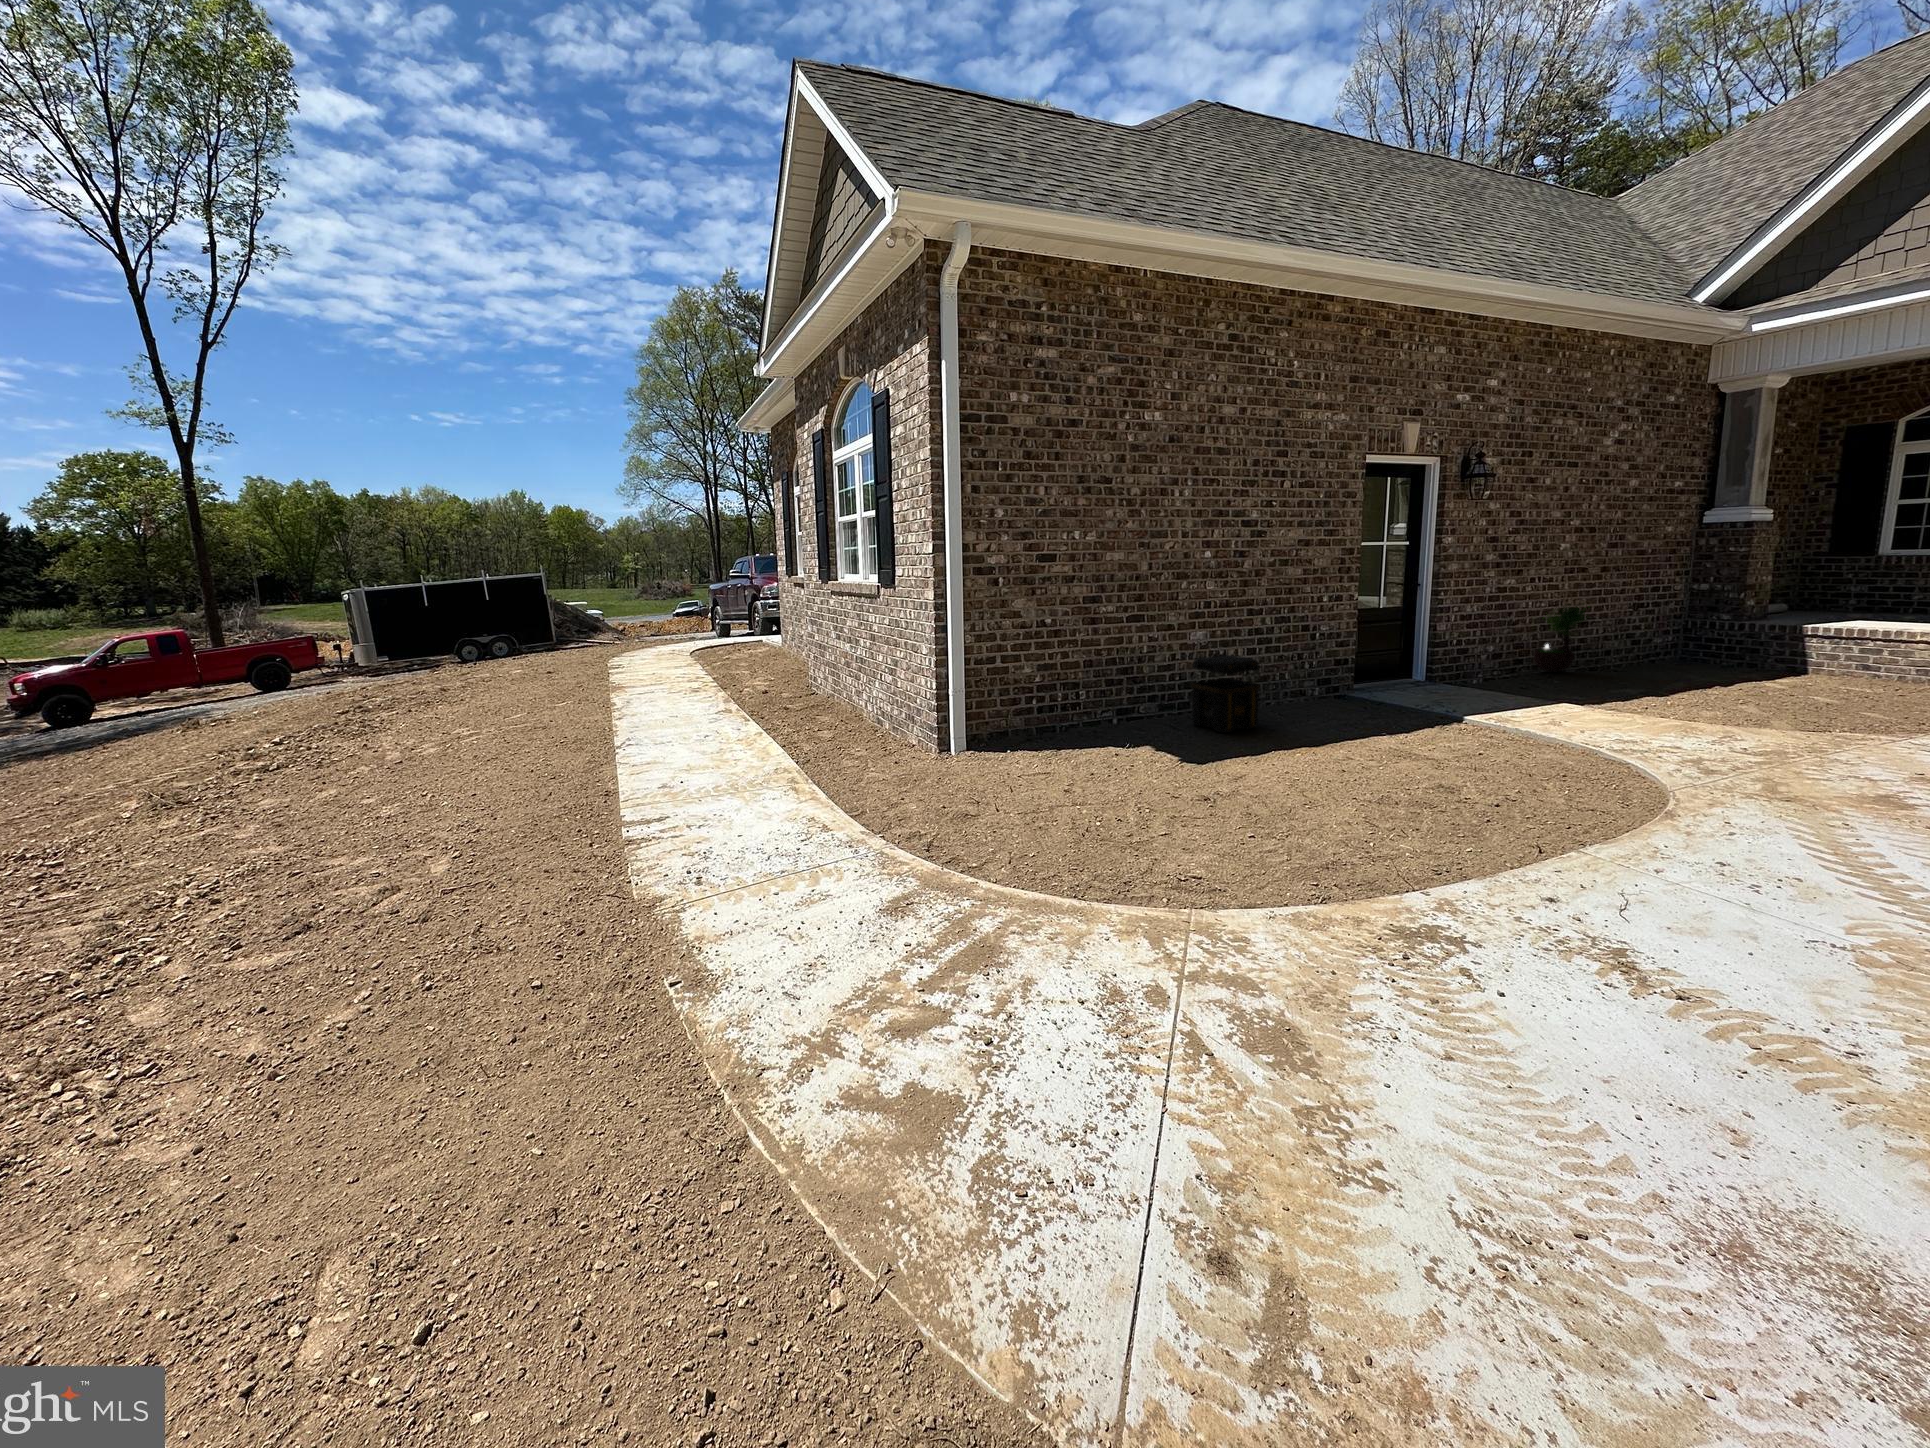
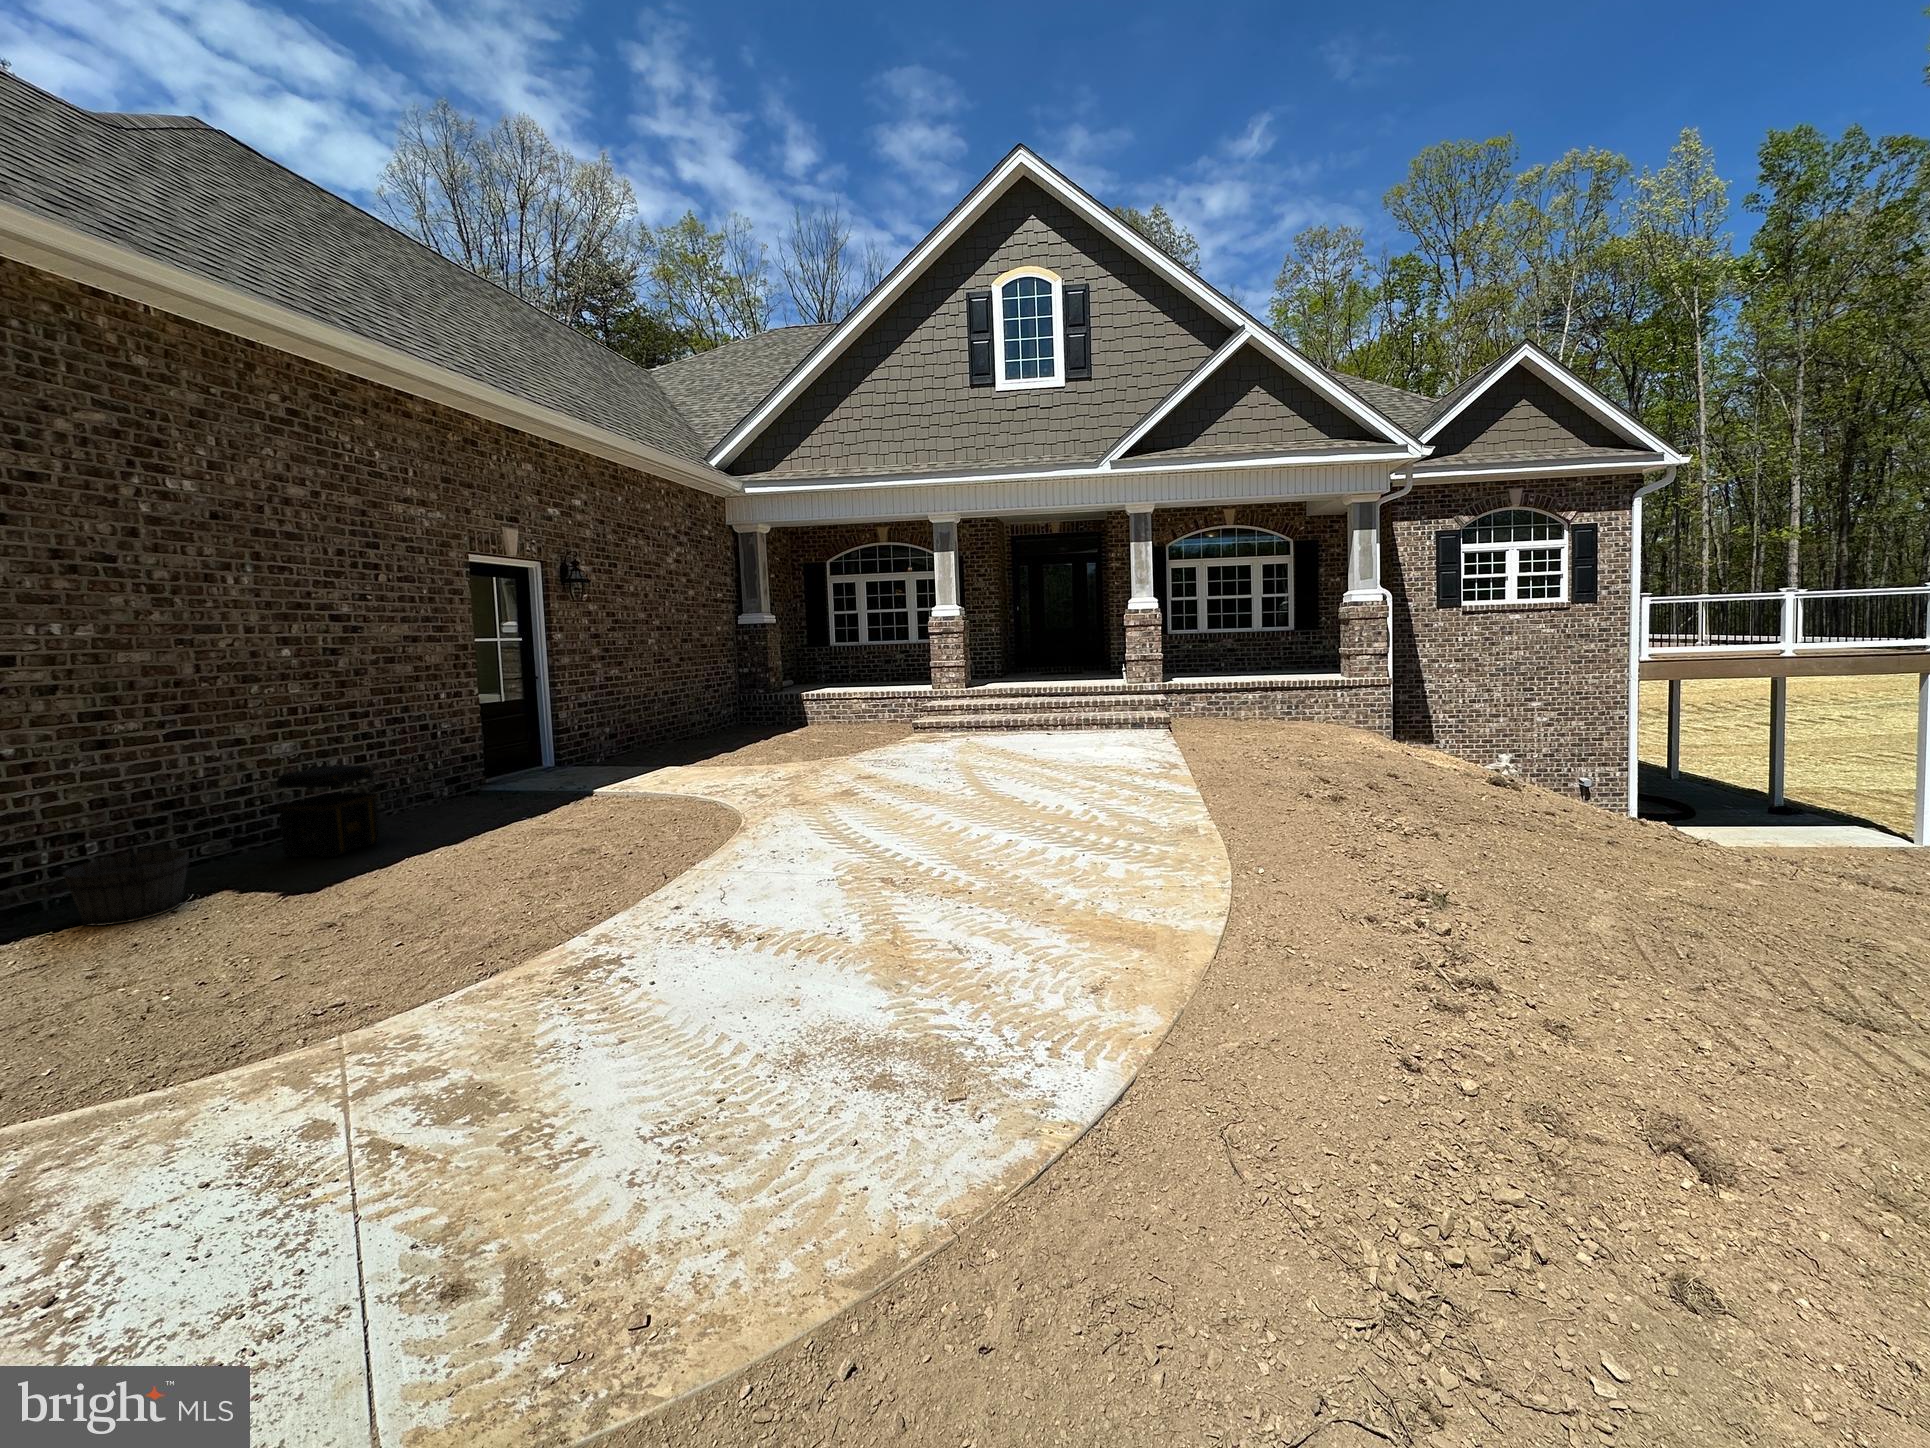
potted tree: present [1534,606,1589,672] -> none [644,685,680,746]
wooden bucket: none [1073,695,1135,752] -> present [63,843,189,926]

